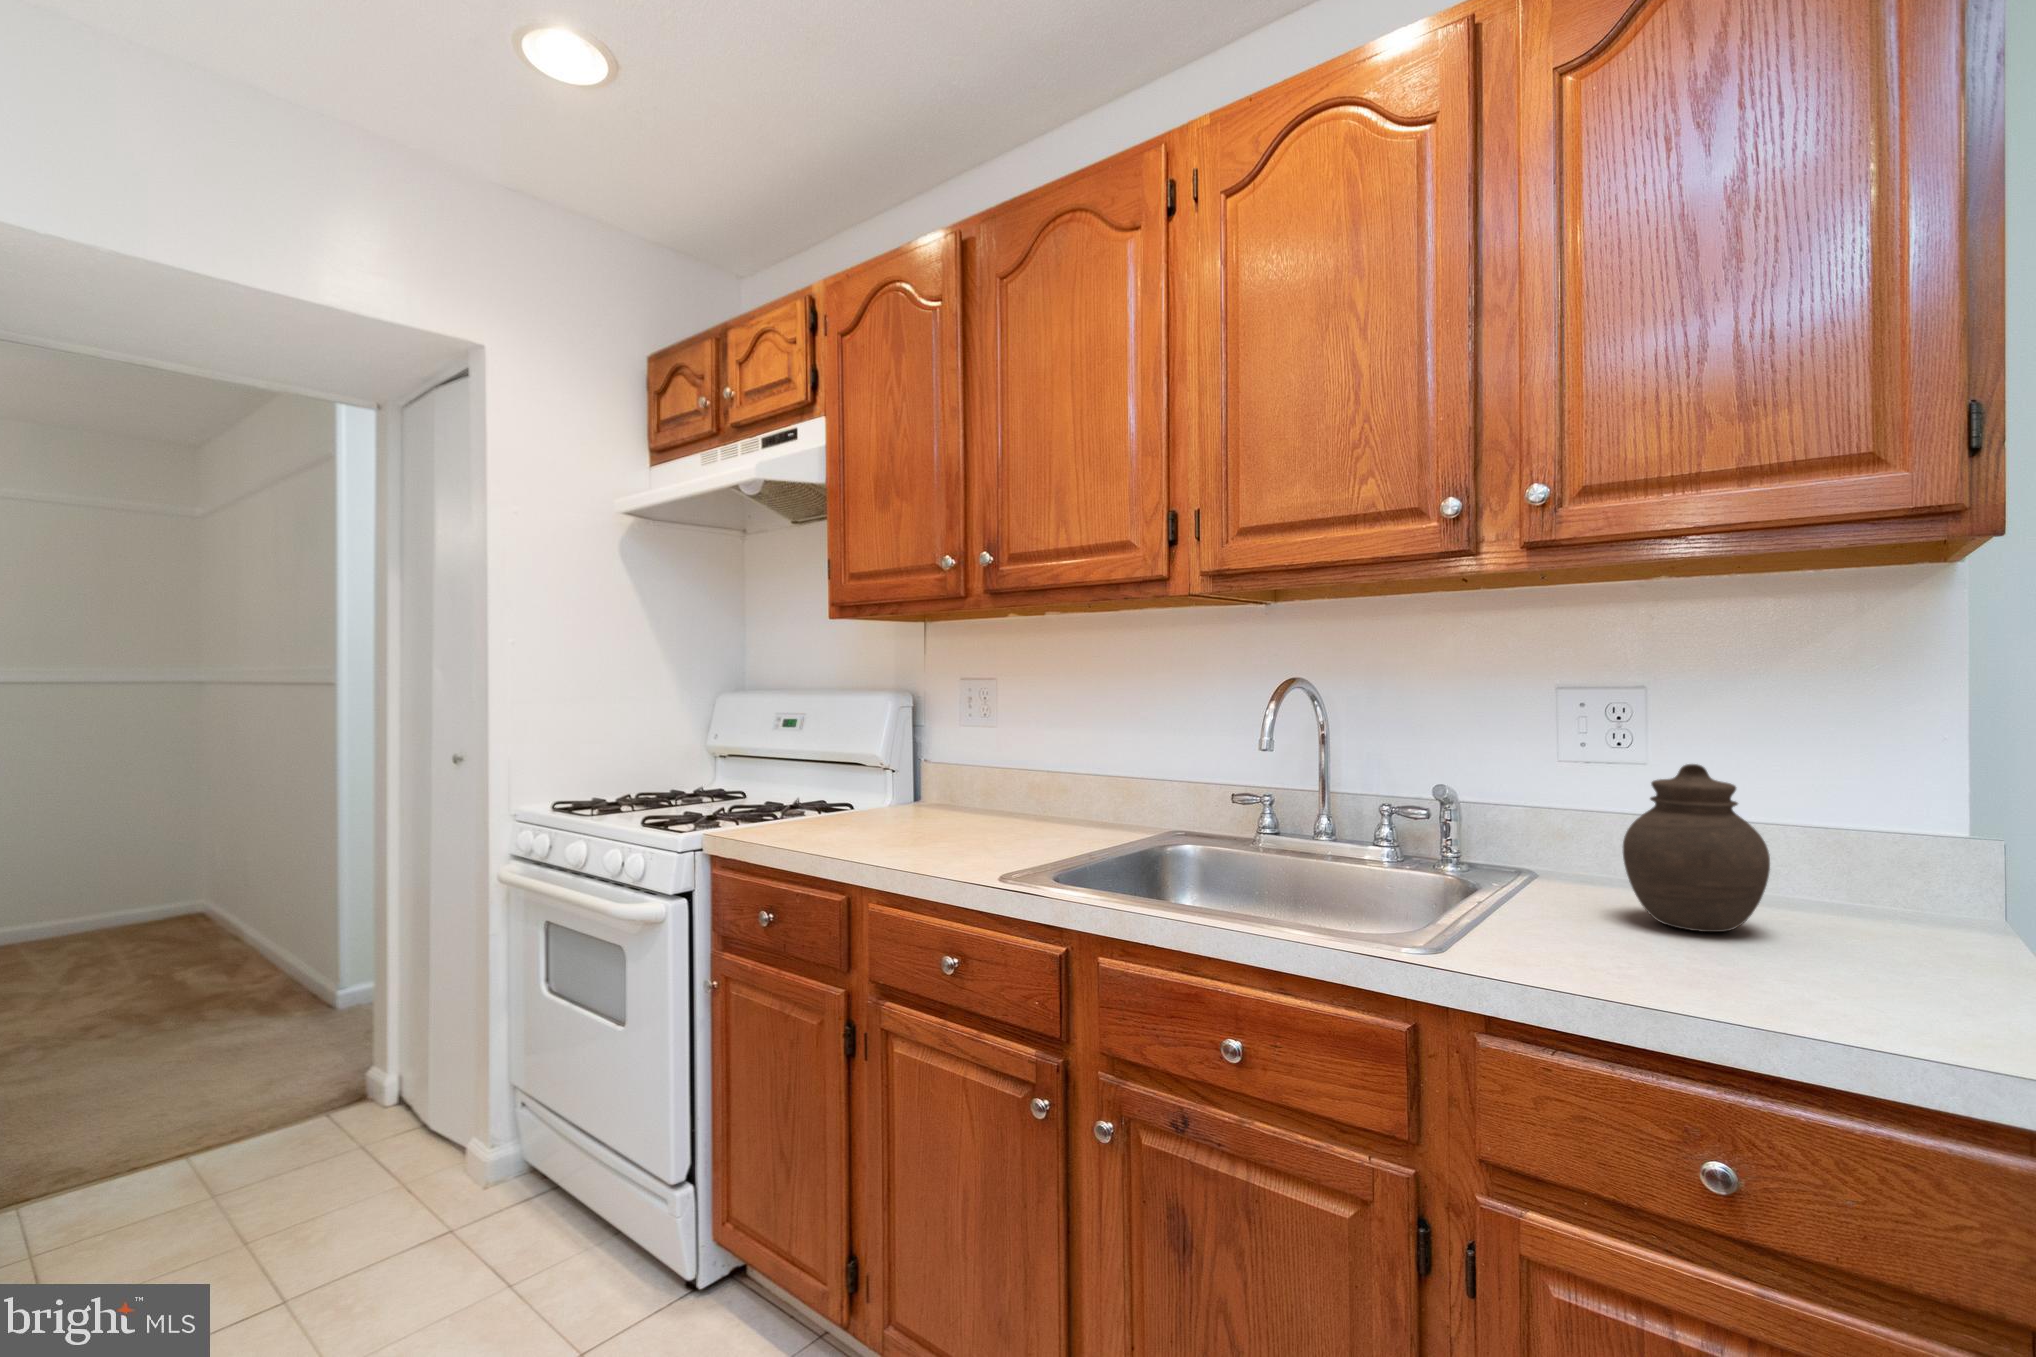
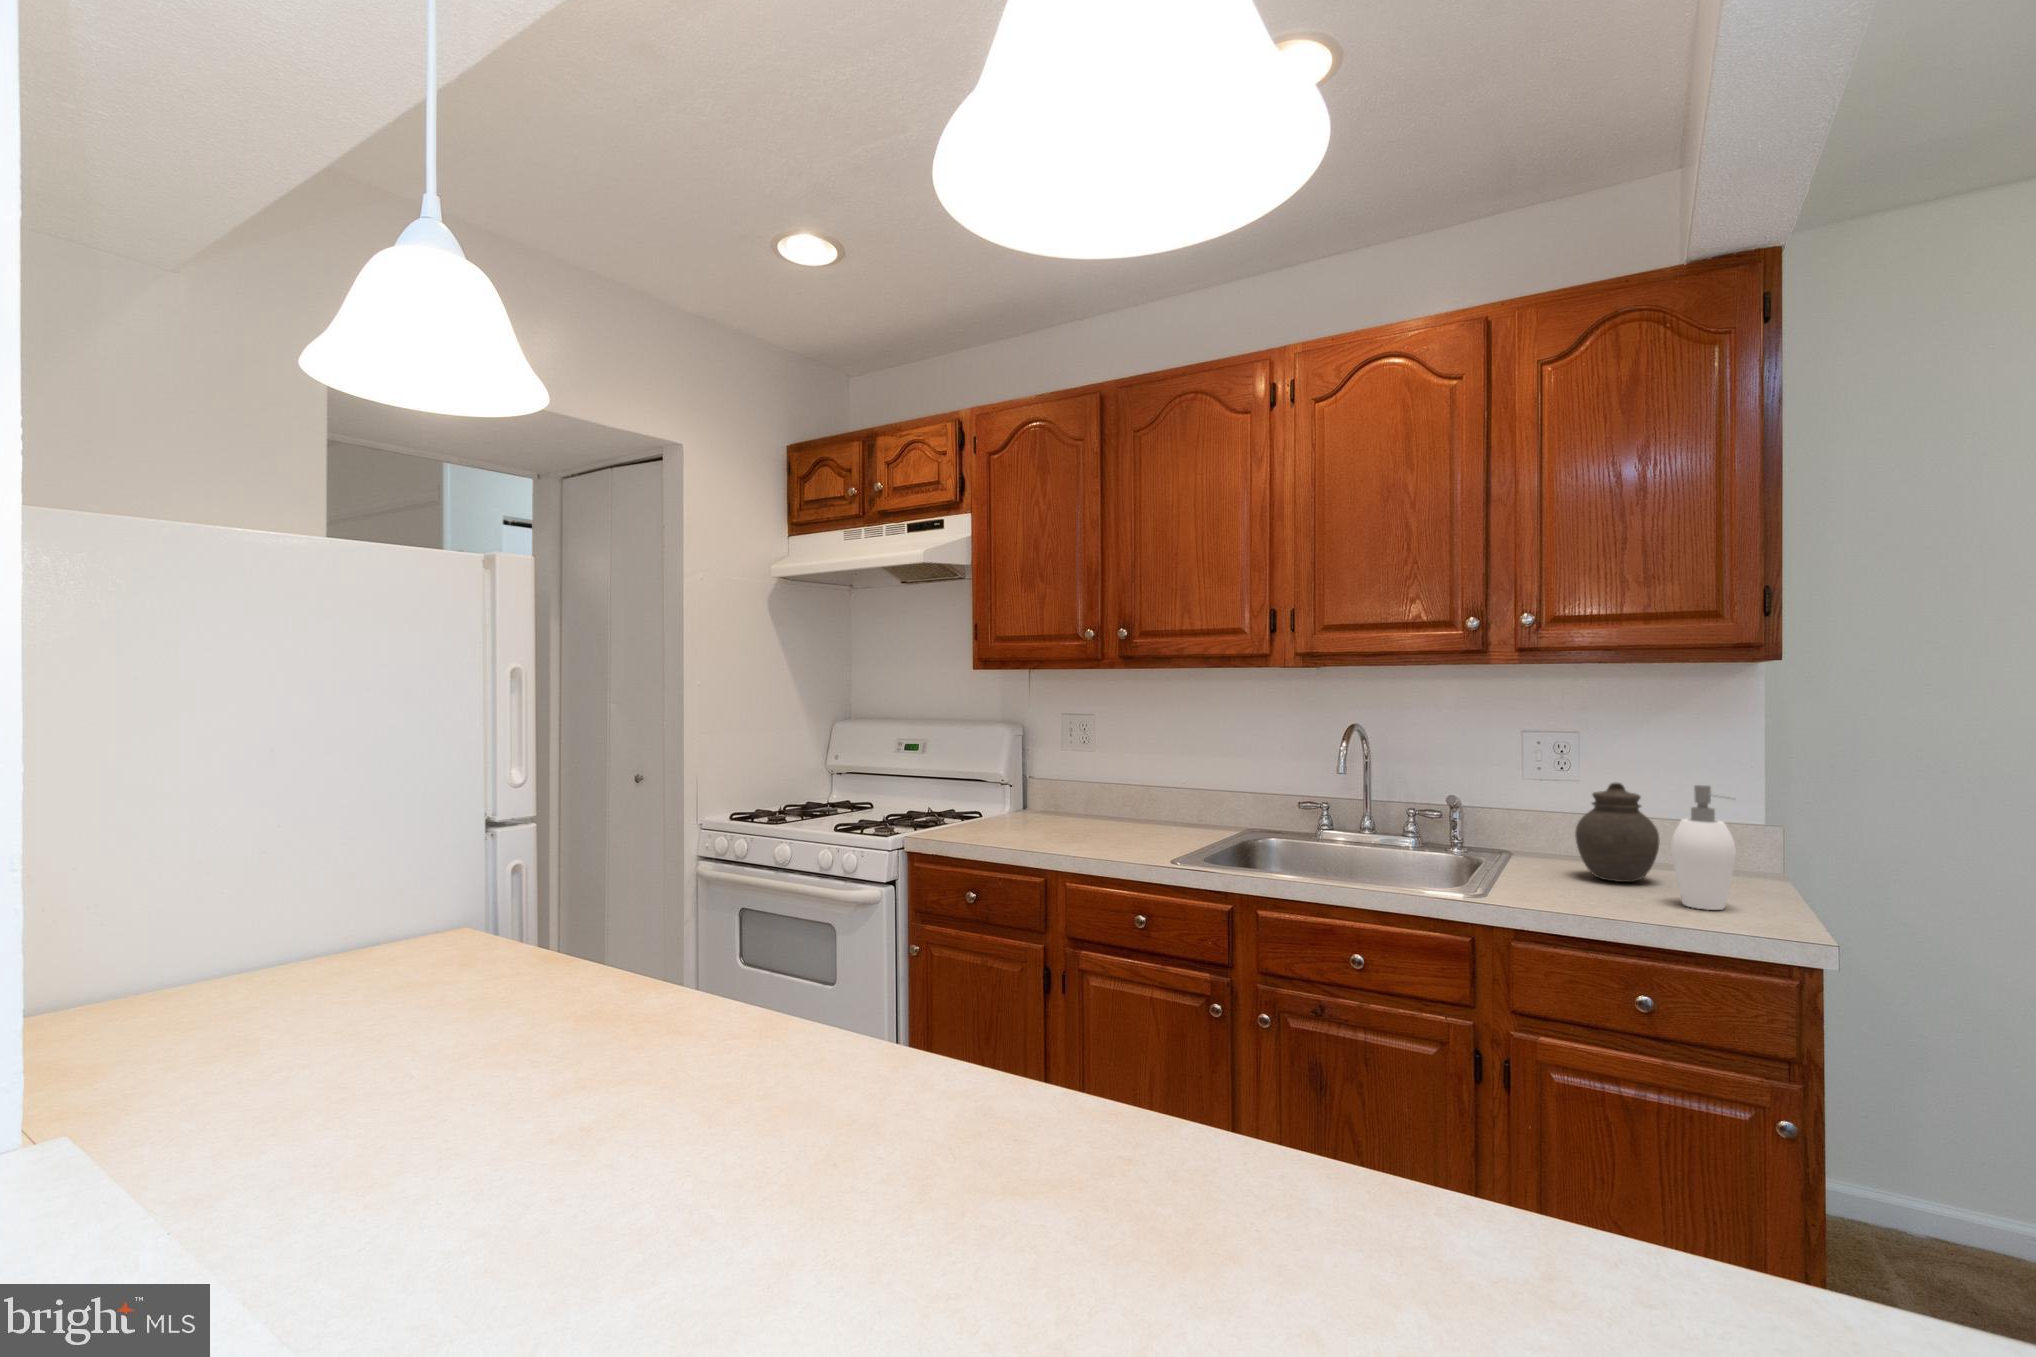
soap dispenser: none [1786,764,1919,999] -> present [1671,785,1736,910]

